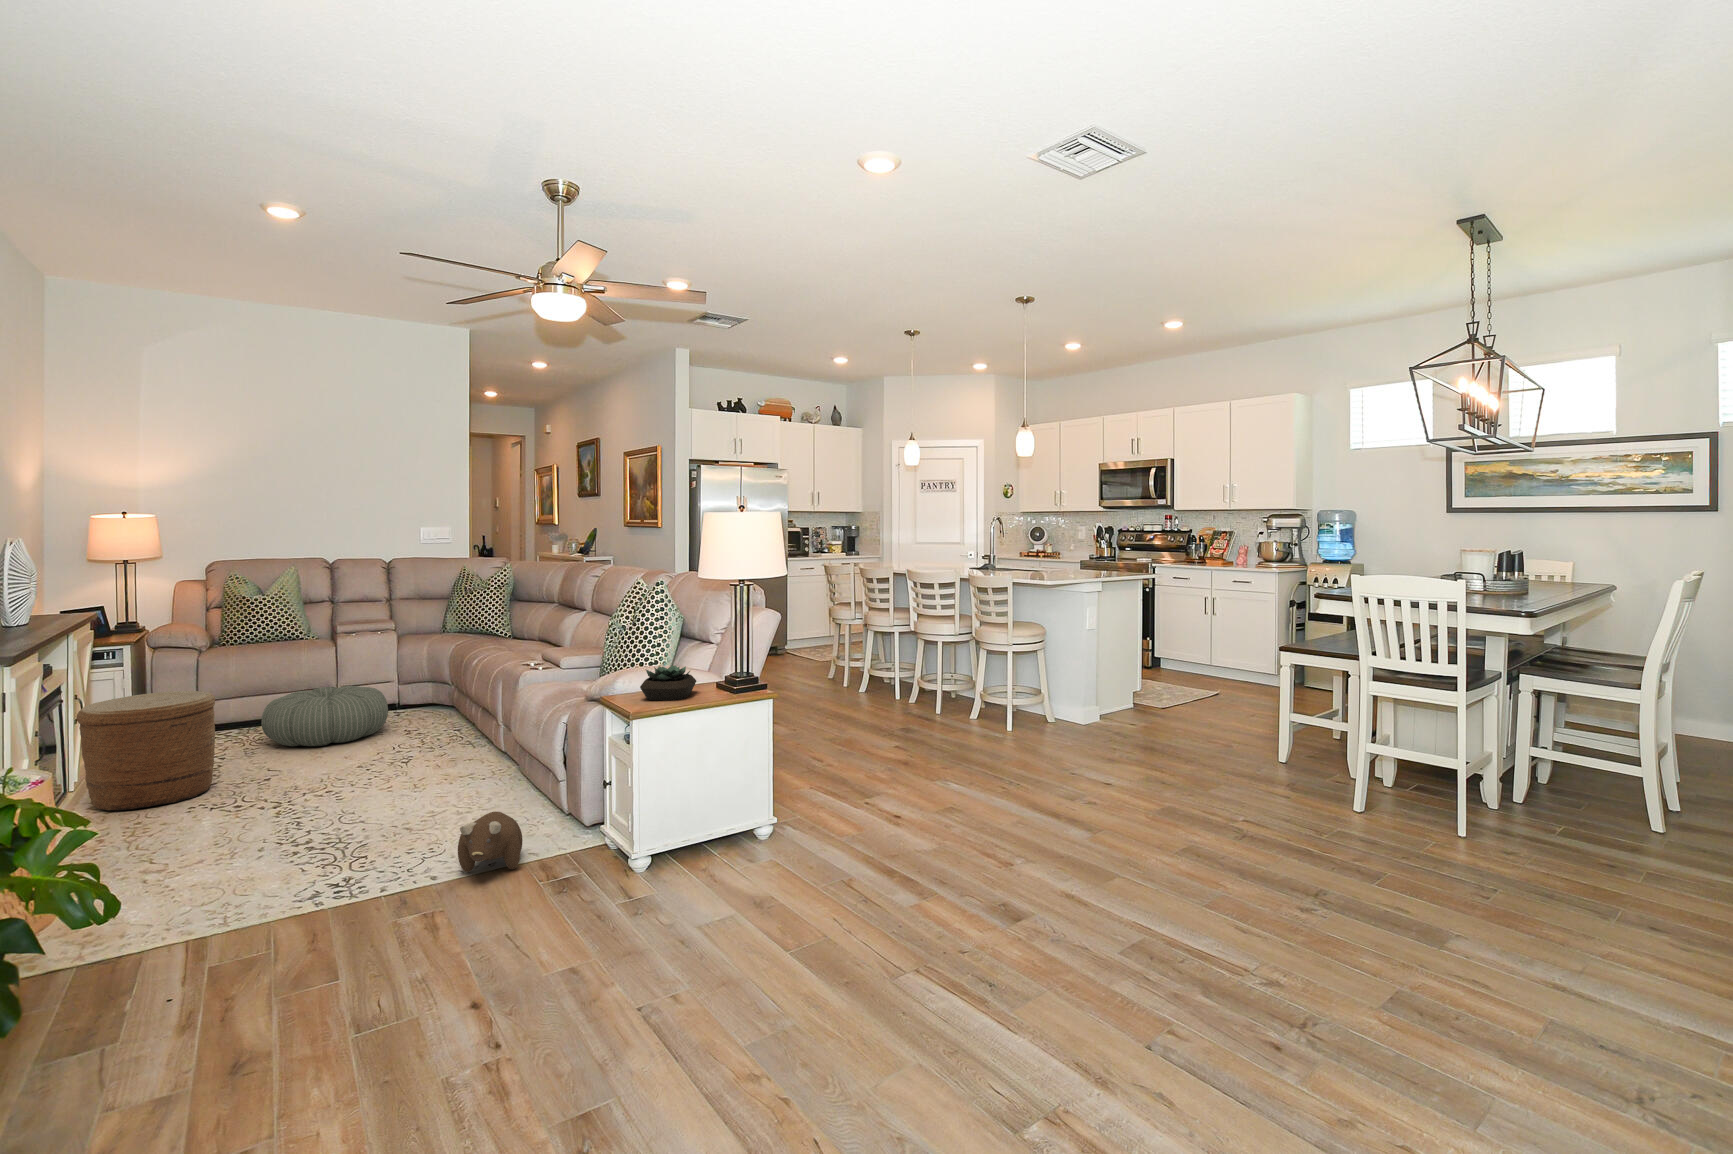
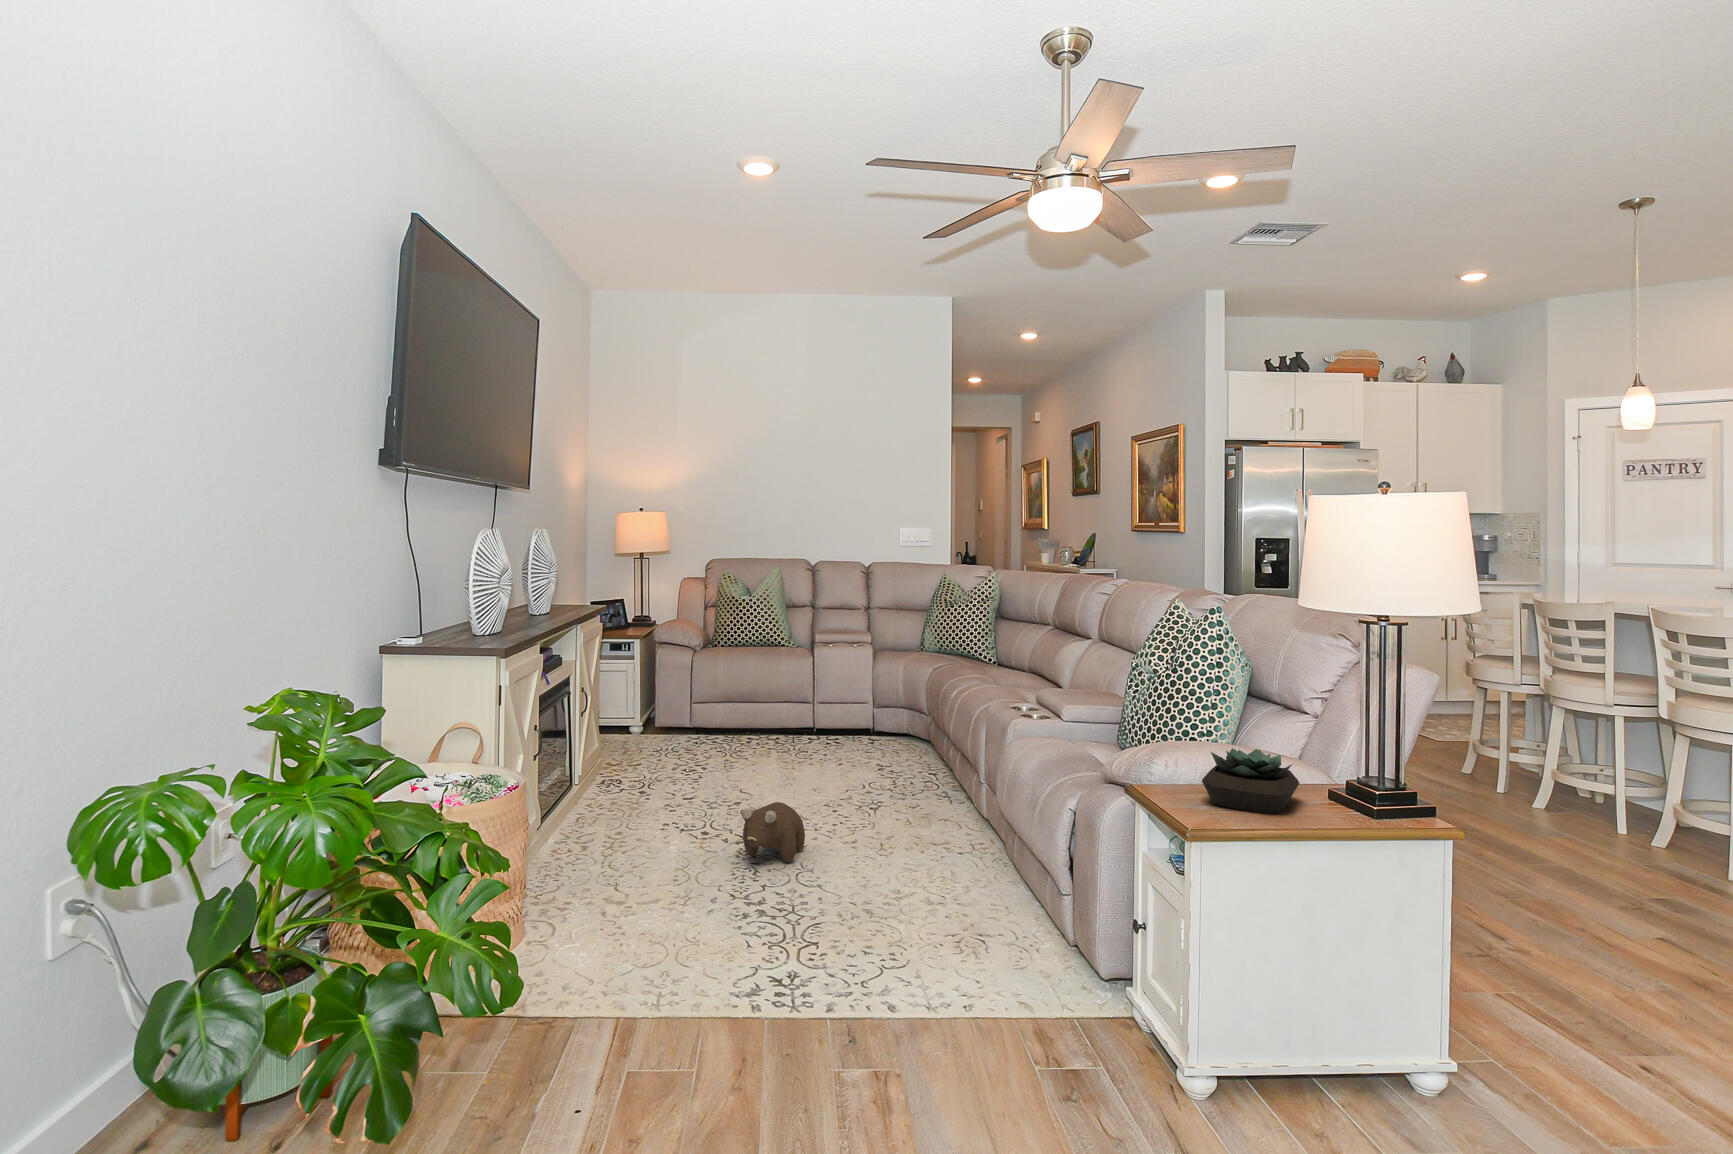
pouf: present [261,686,388,746] -> none [739,702,858,770]
woven basket: present [76,691,215,810] -> none [579,694,694,819]
plush toy: present [458,812,523,872] -> present [740,802,805,863]

